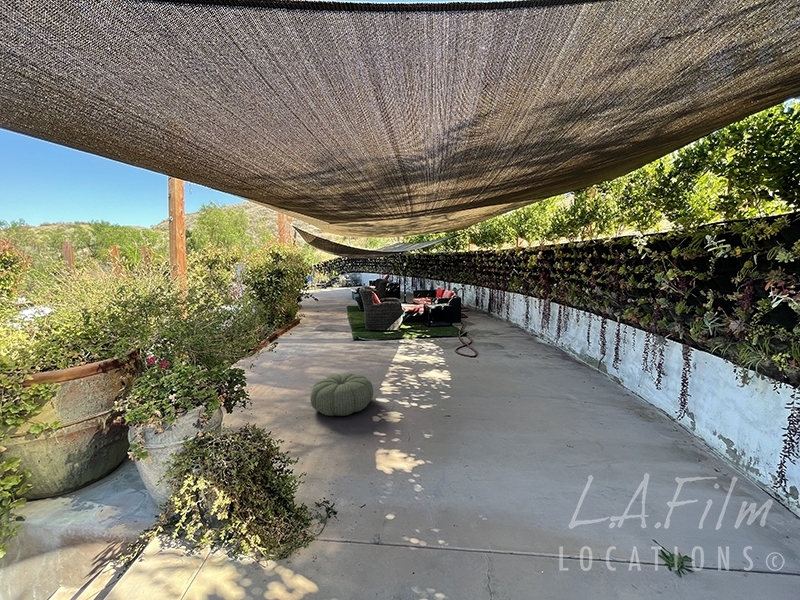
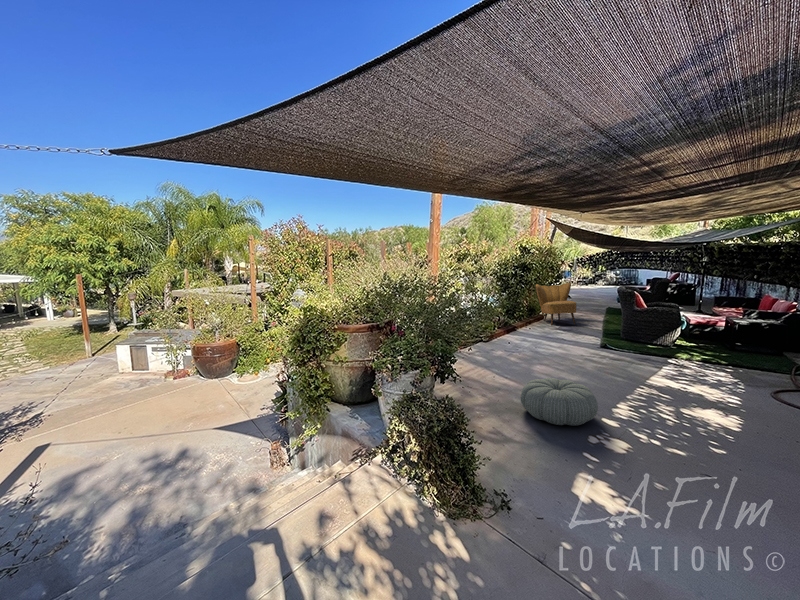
armchair: none [293,287,330,327] -> present [535,283,576,325]

